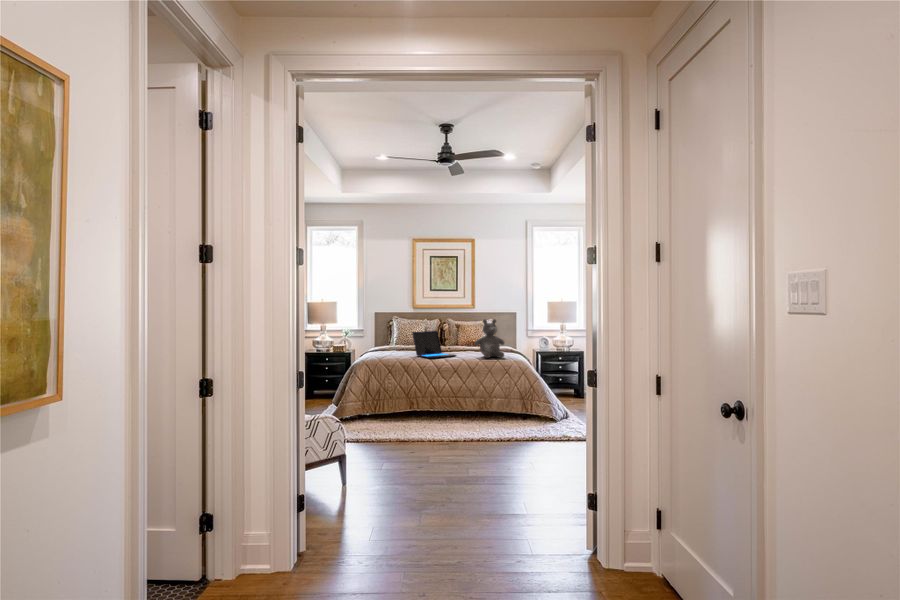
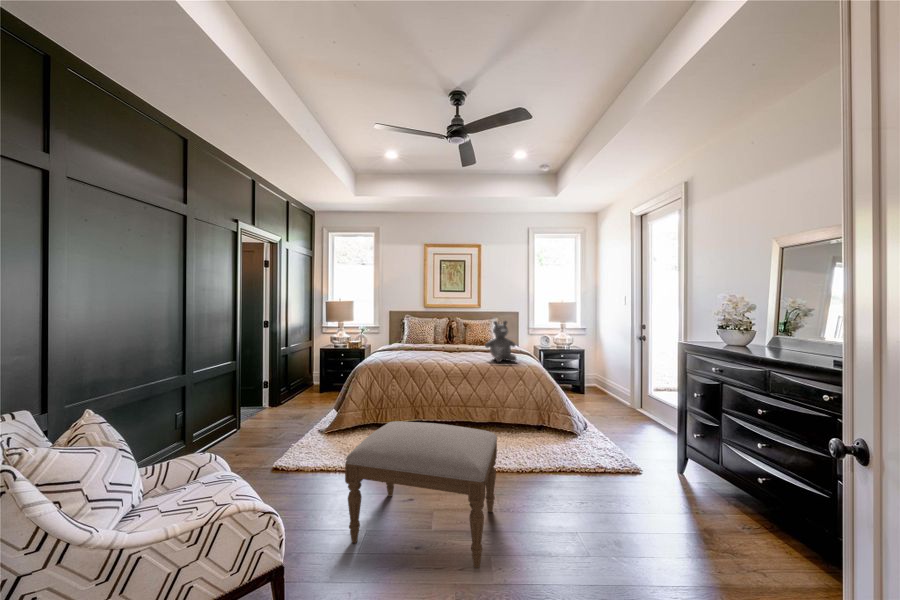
laptop: present [412,331,456,358] -> none [420,331,467,362]
ottoman: none [370,393,477,475] -> present [345,421,497,568]

